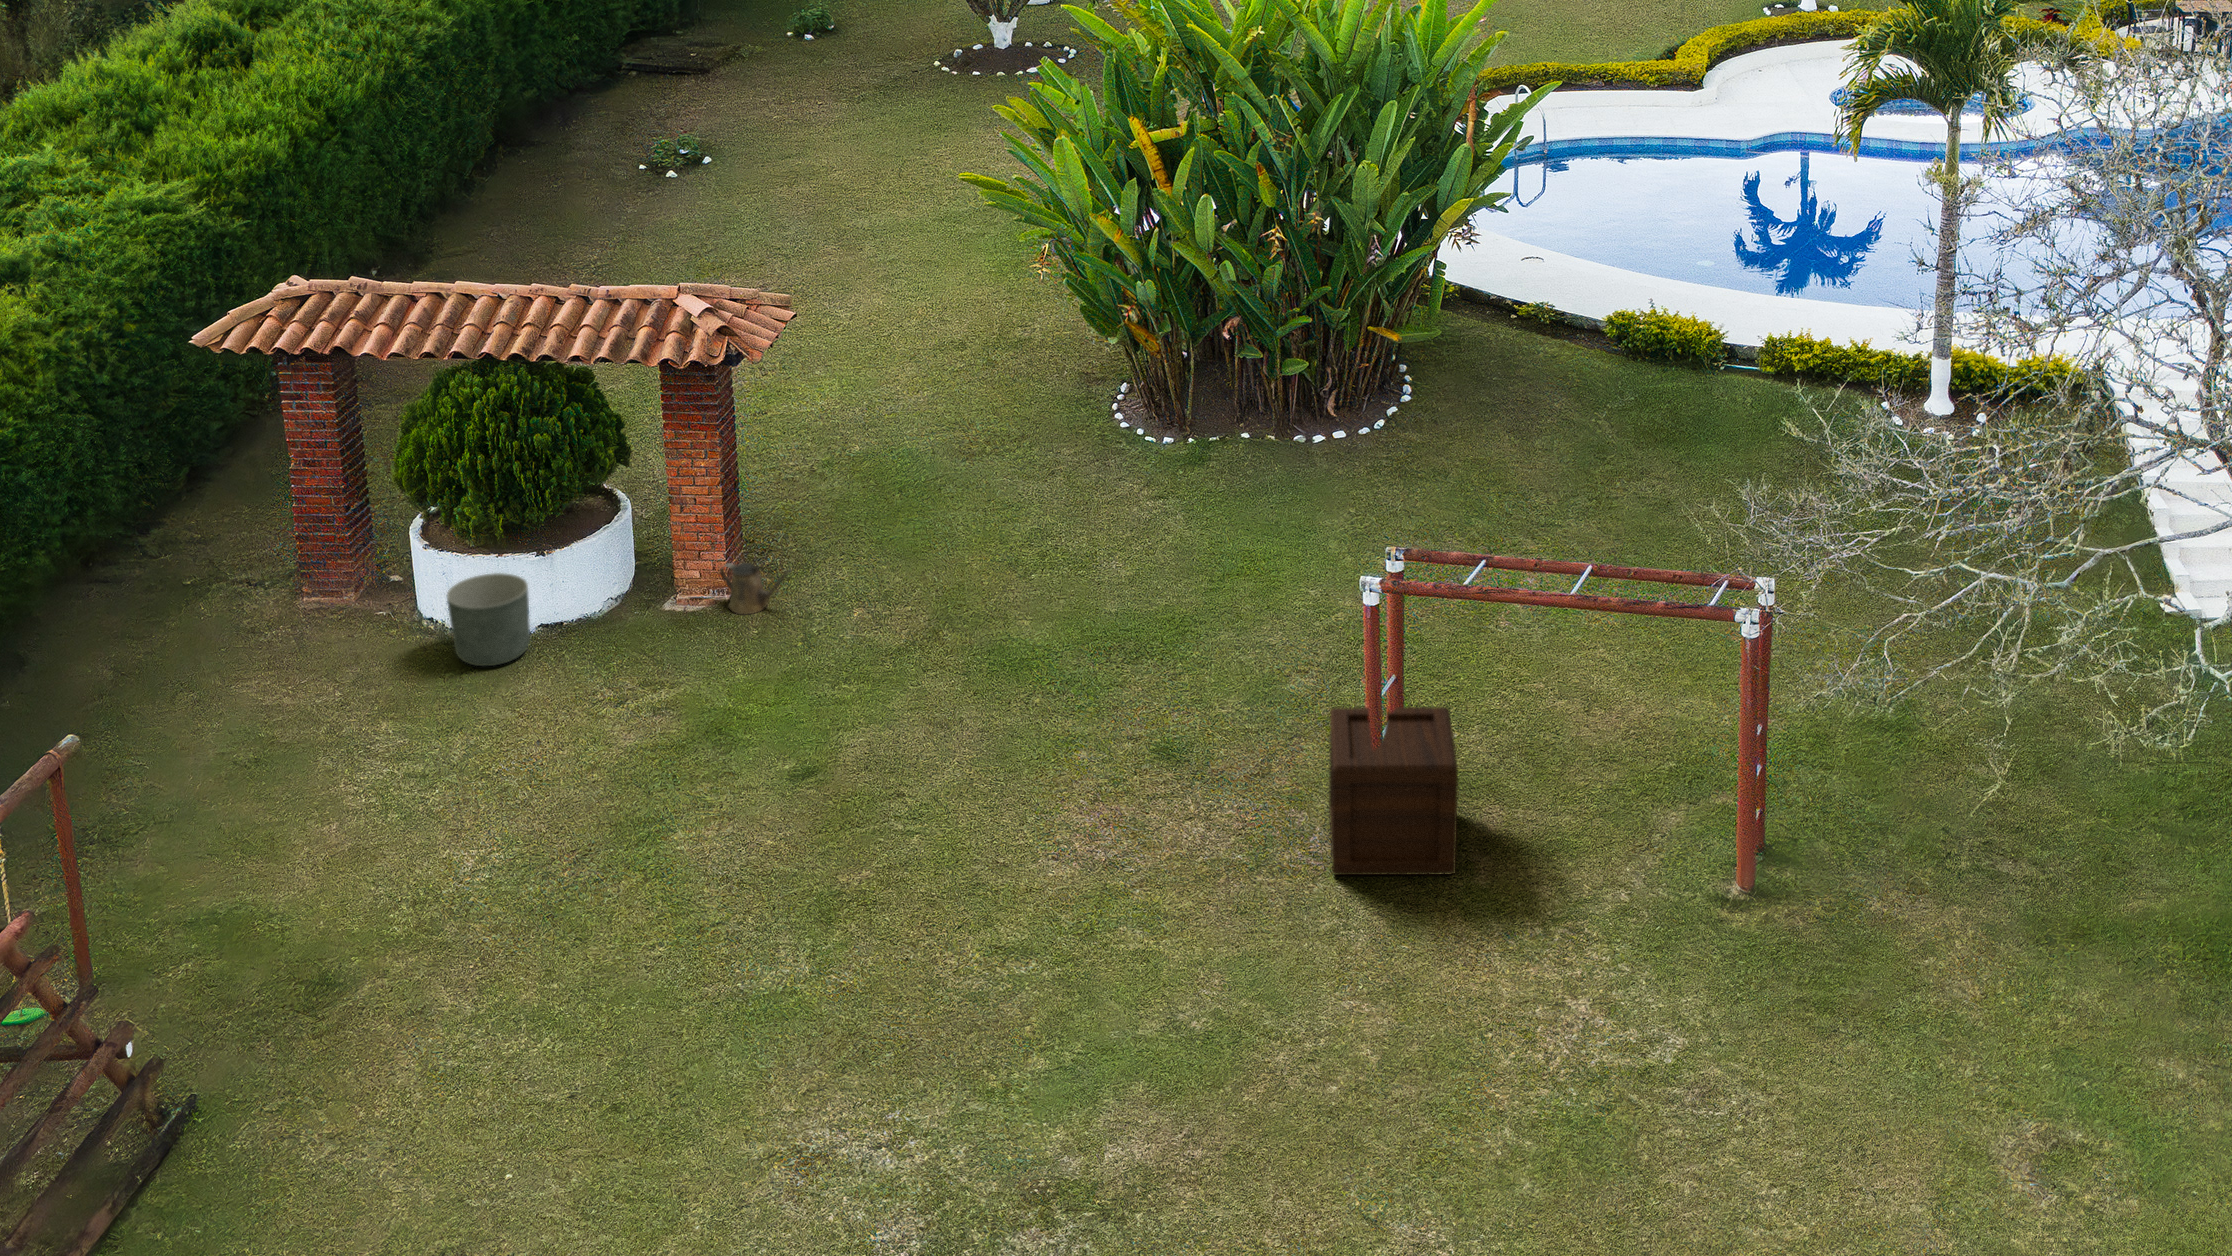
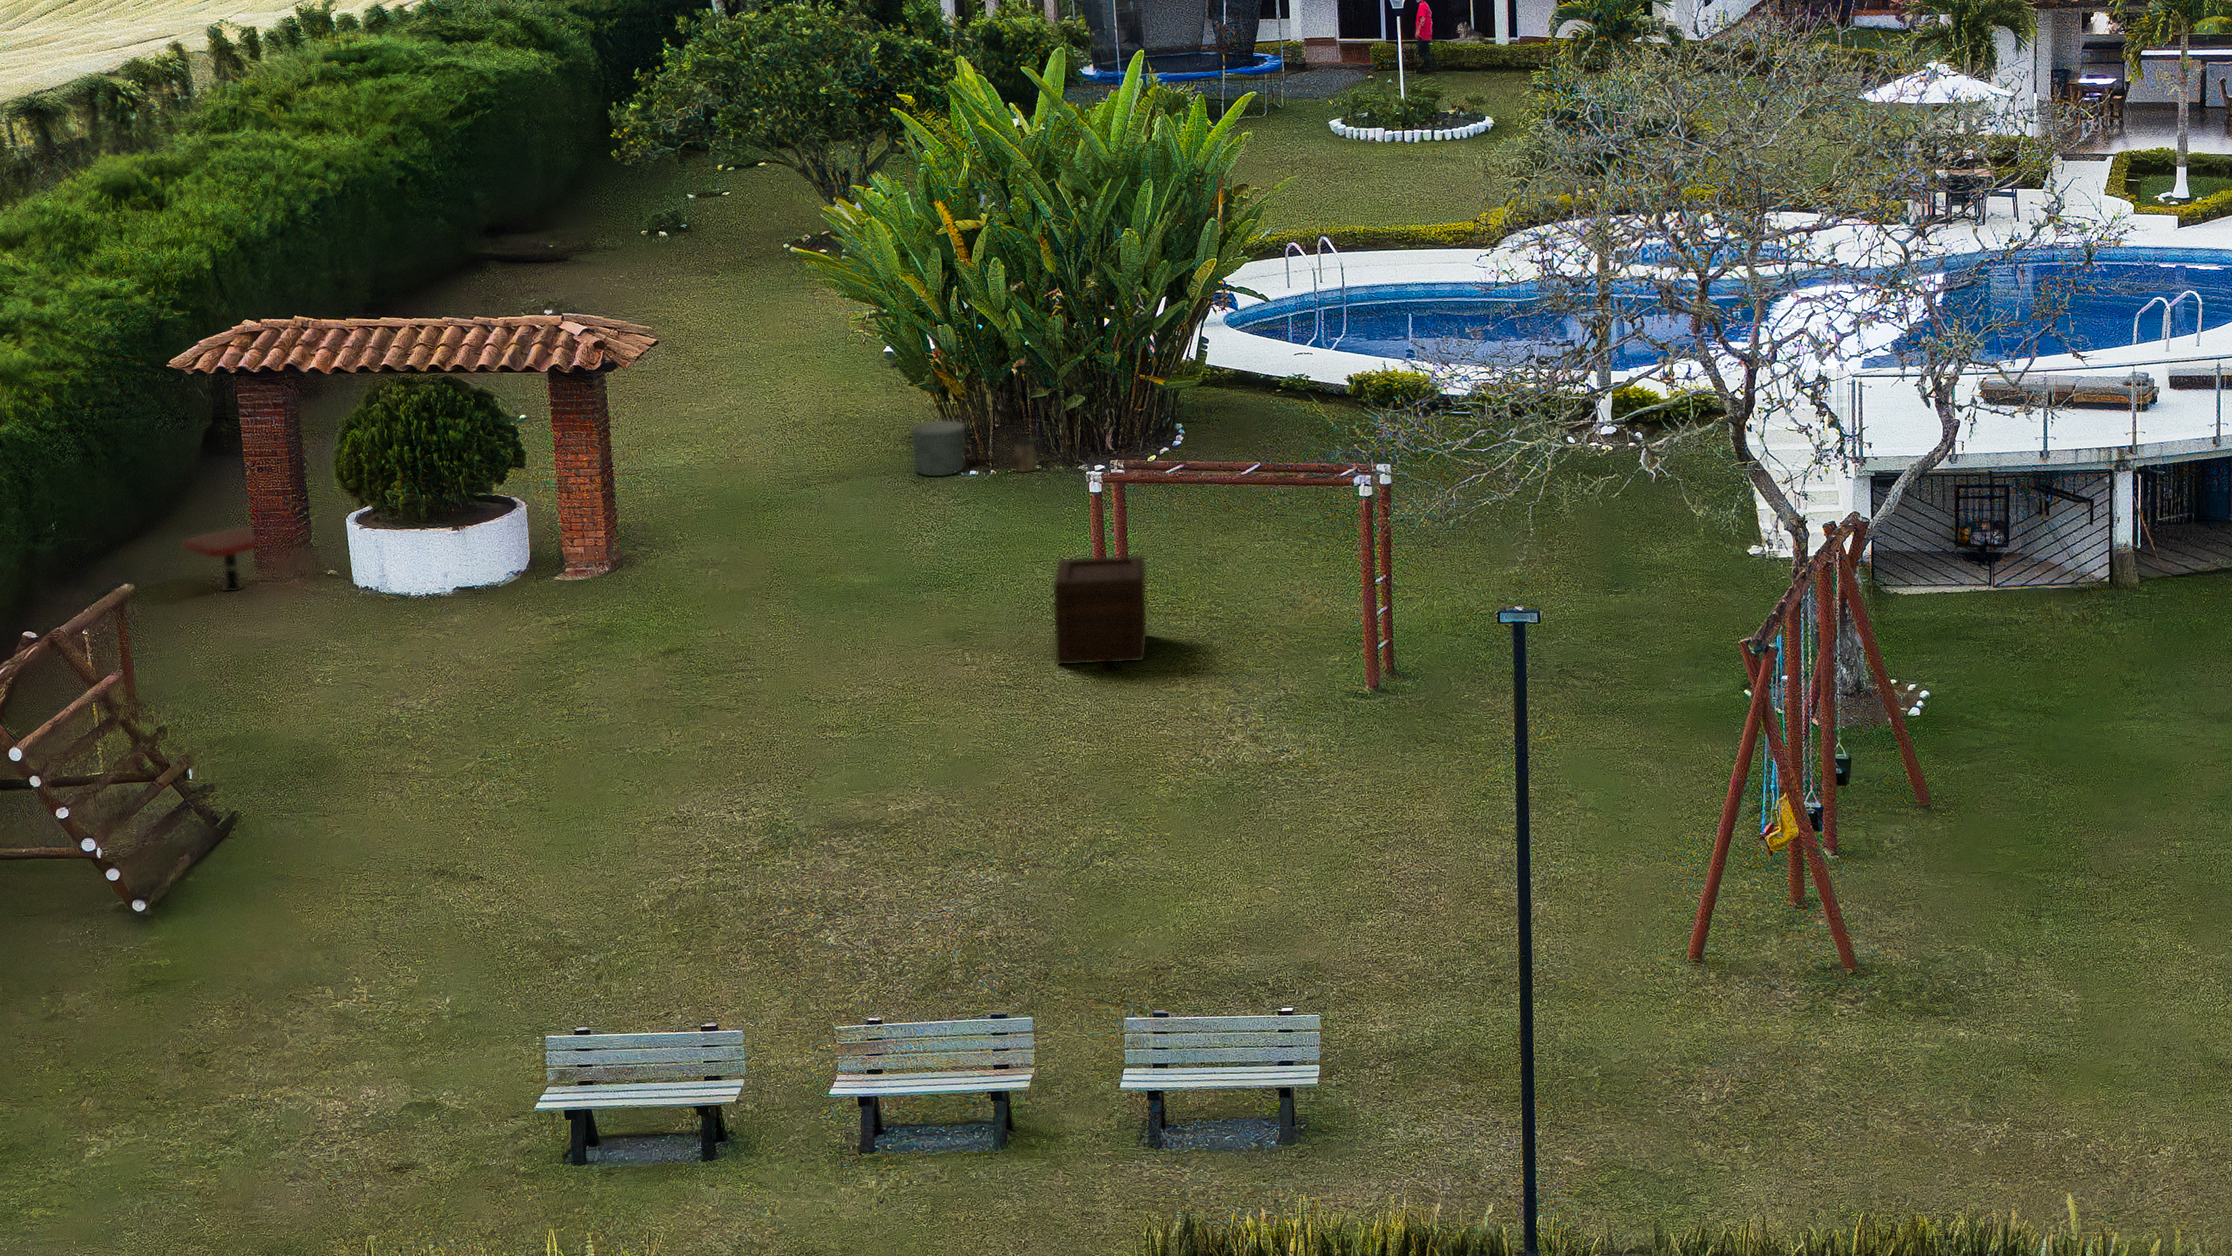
pedestal table: none [216,534,328,622] -> present [182,527,255,591]
watering can: present [720,563,792,614] -> present [1000,439,1041,472]
planter: present [447,573,530,666] -> present [911,421,965,476]

